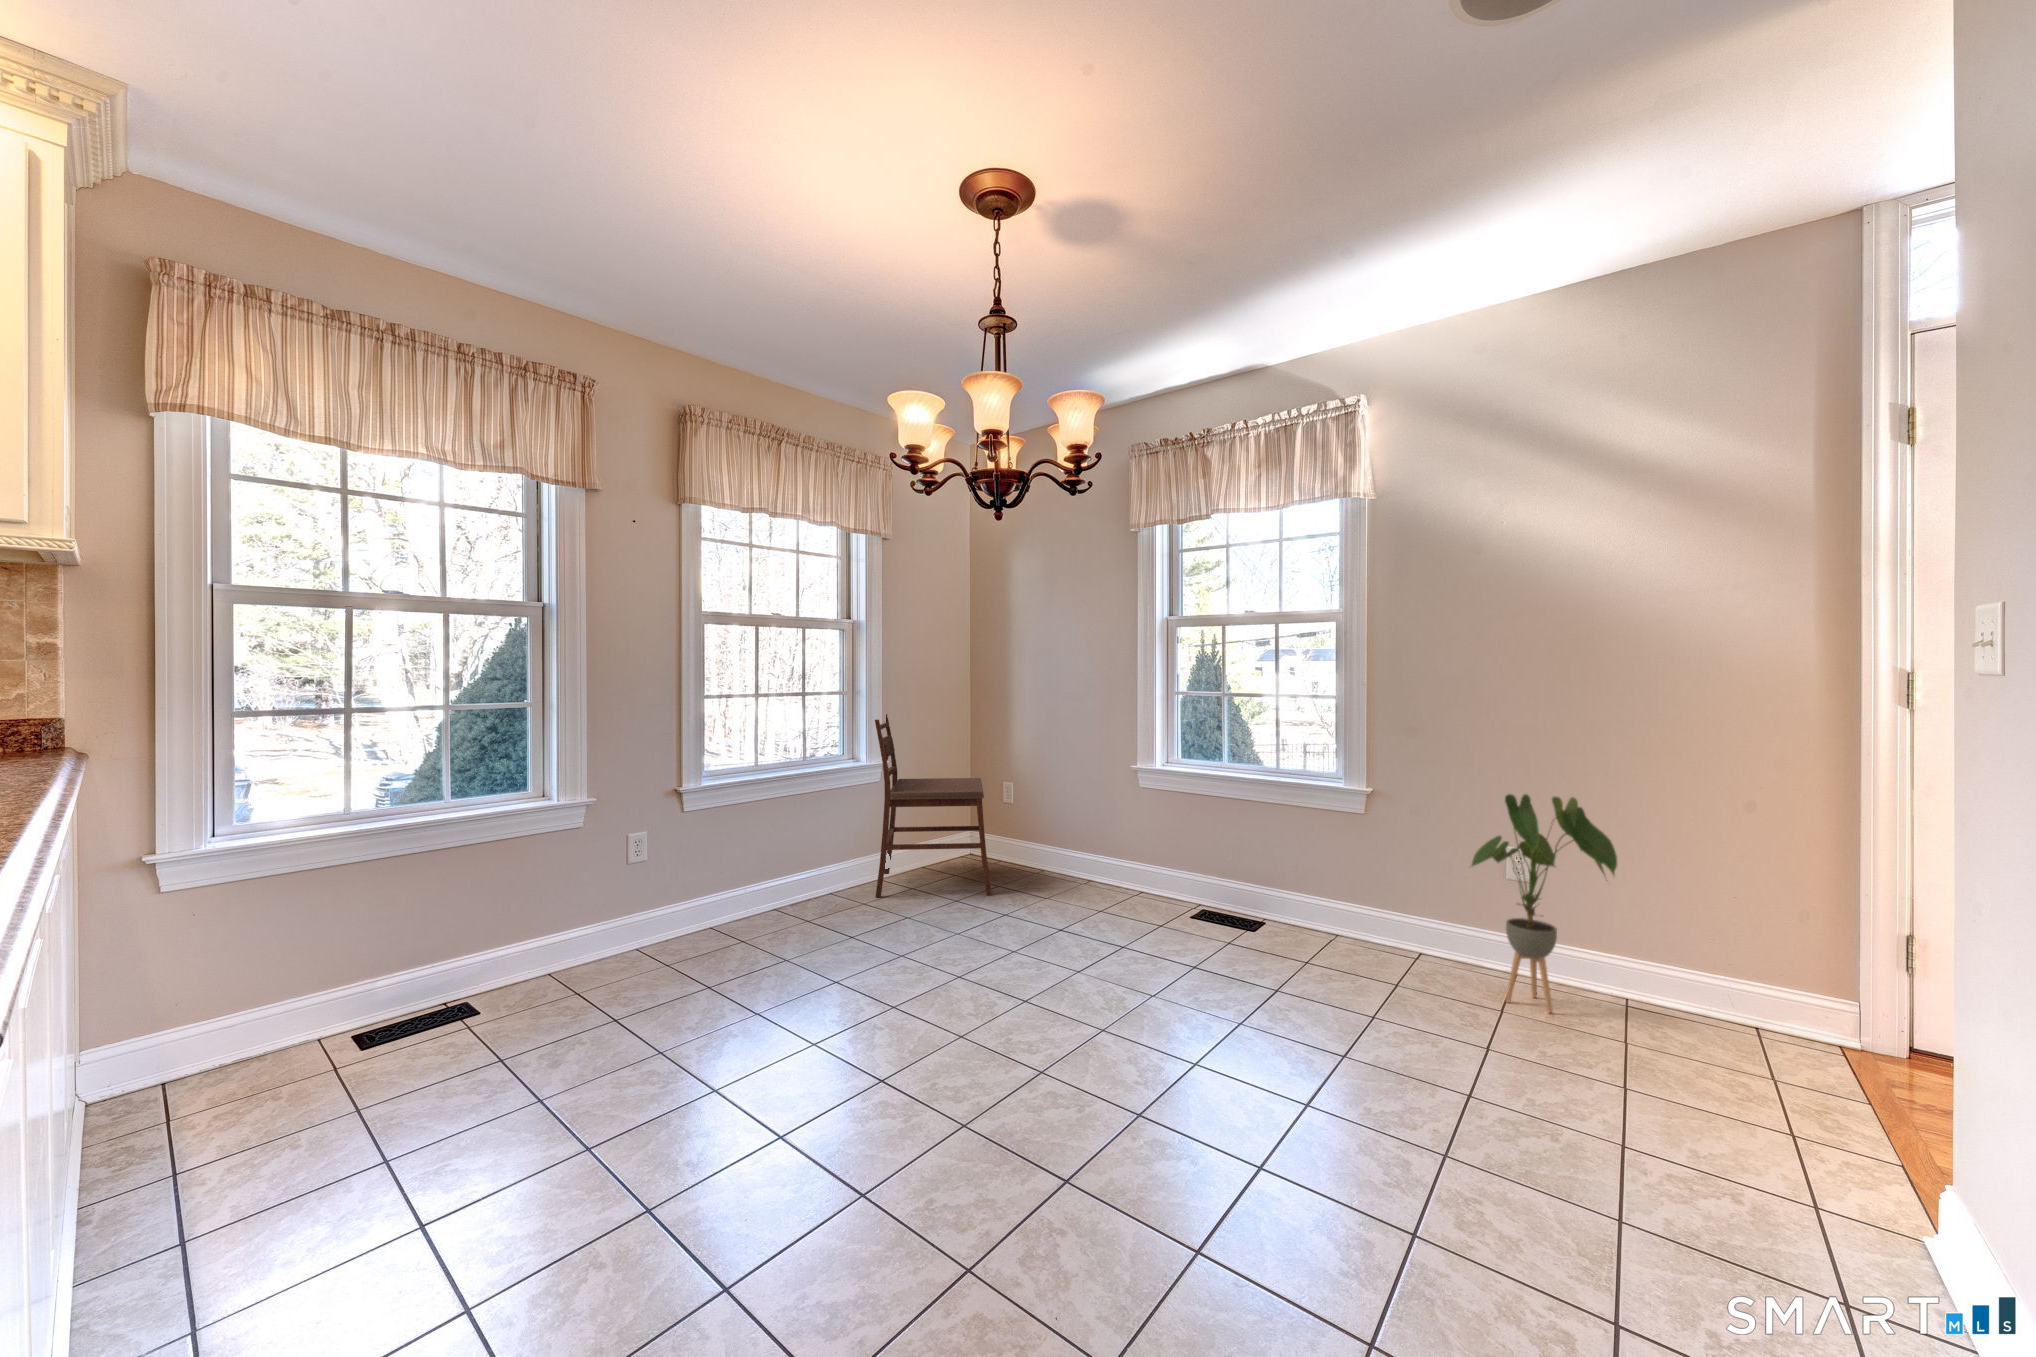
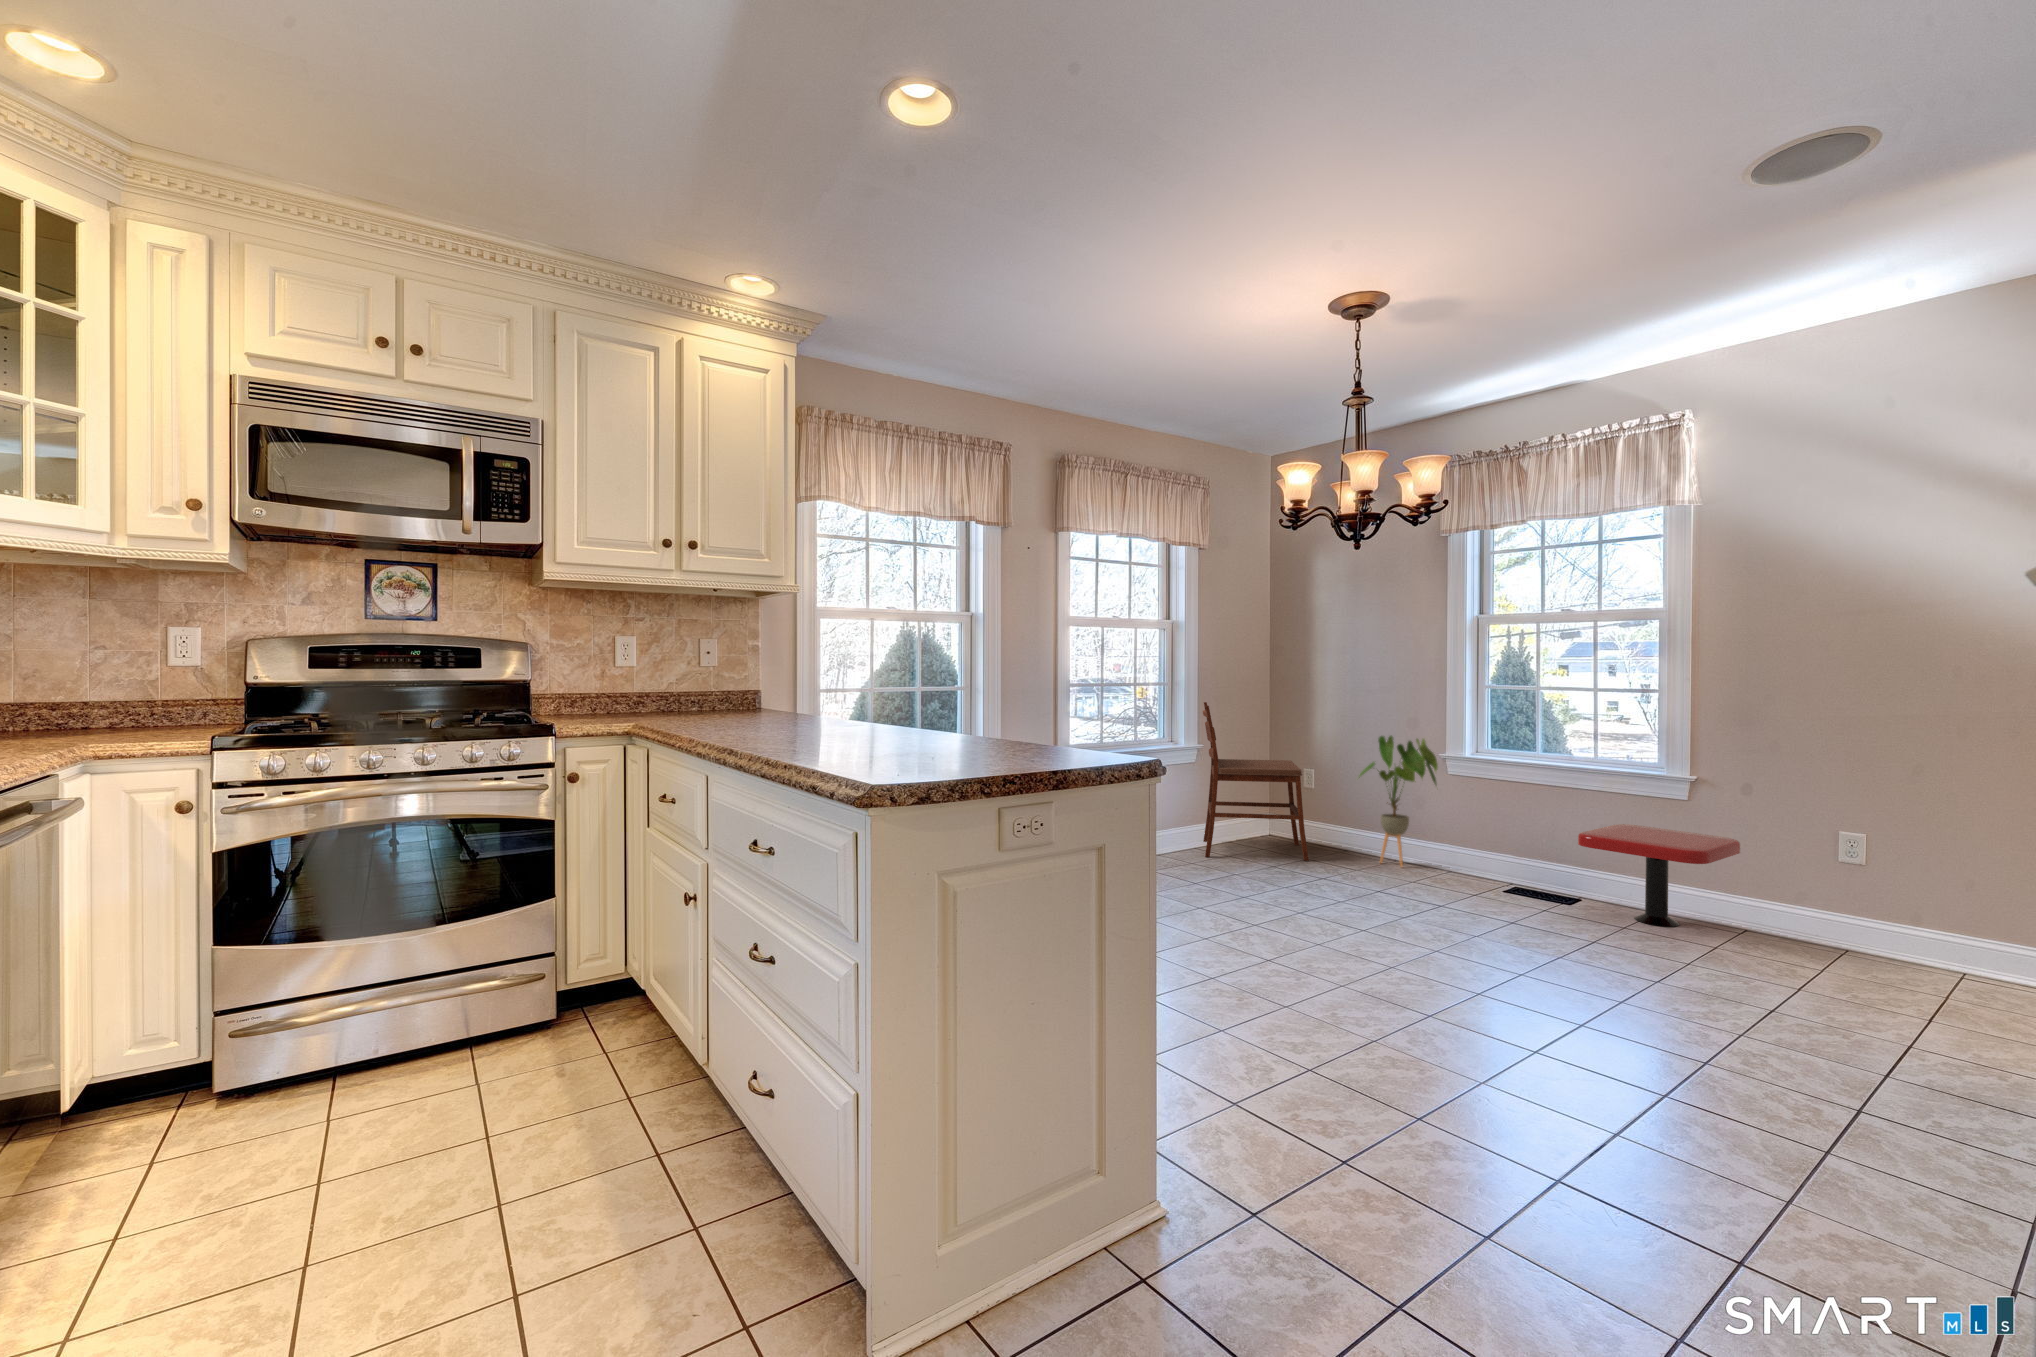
house plant: present [1471,794,1617,1013] -> present [1359,736,1438,867]
pedestal table: none [1261,845,1417,963] -> present [1578,824,1741,927]

